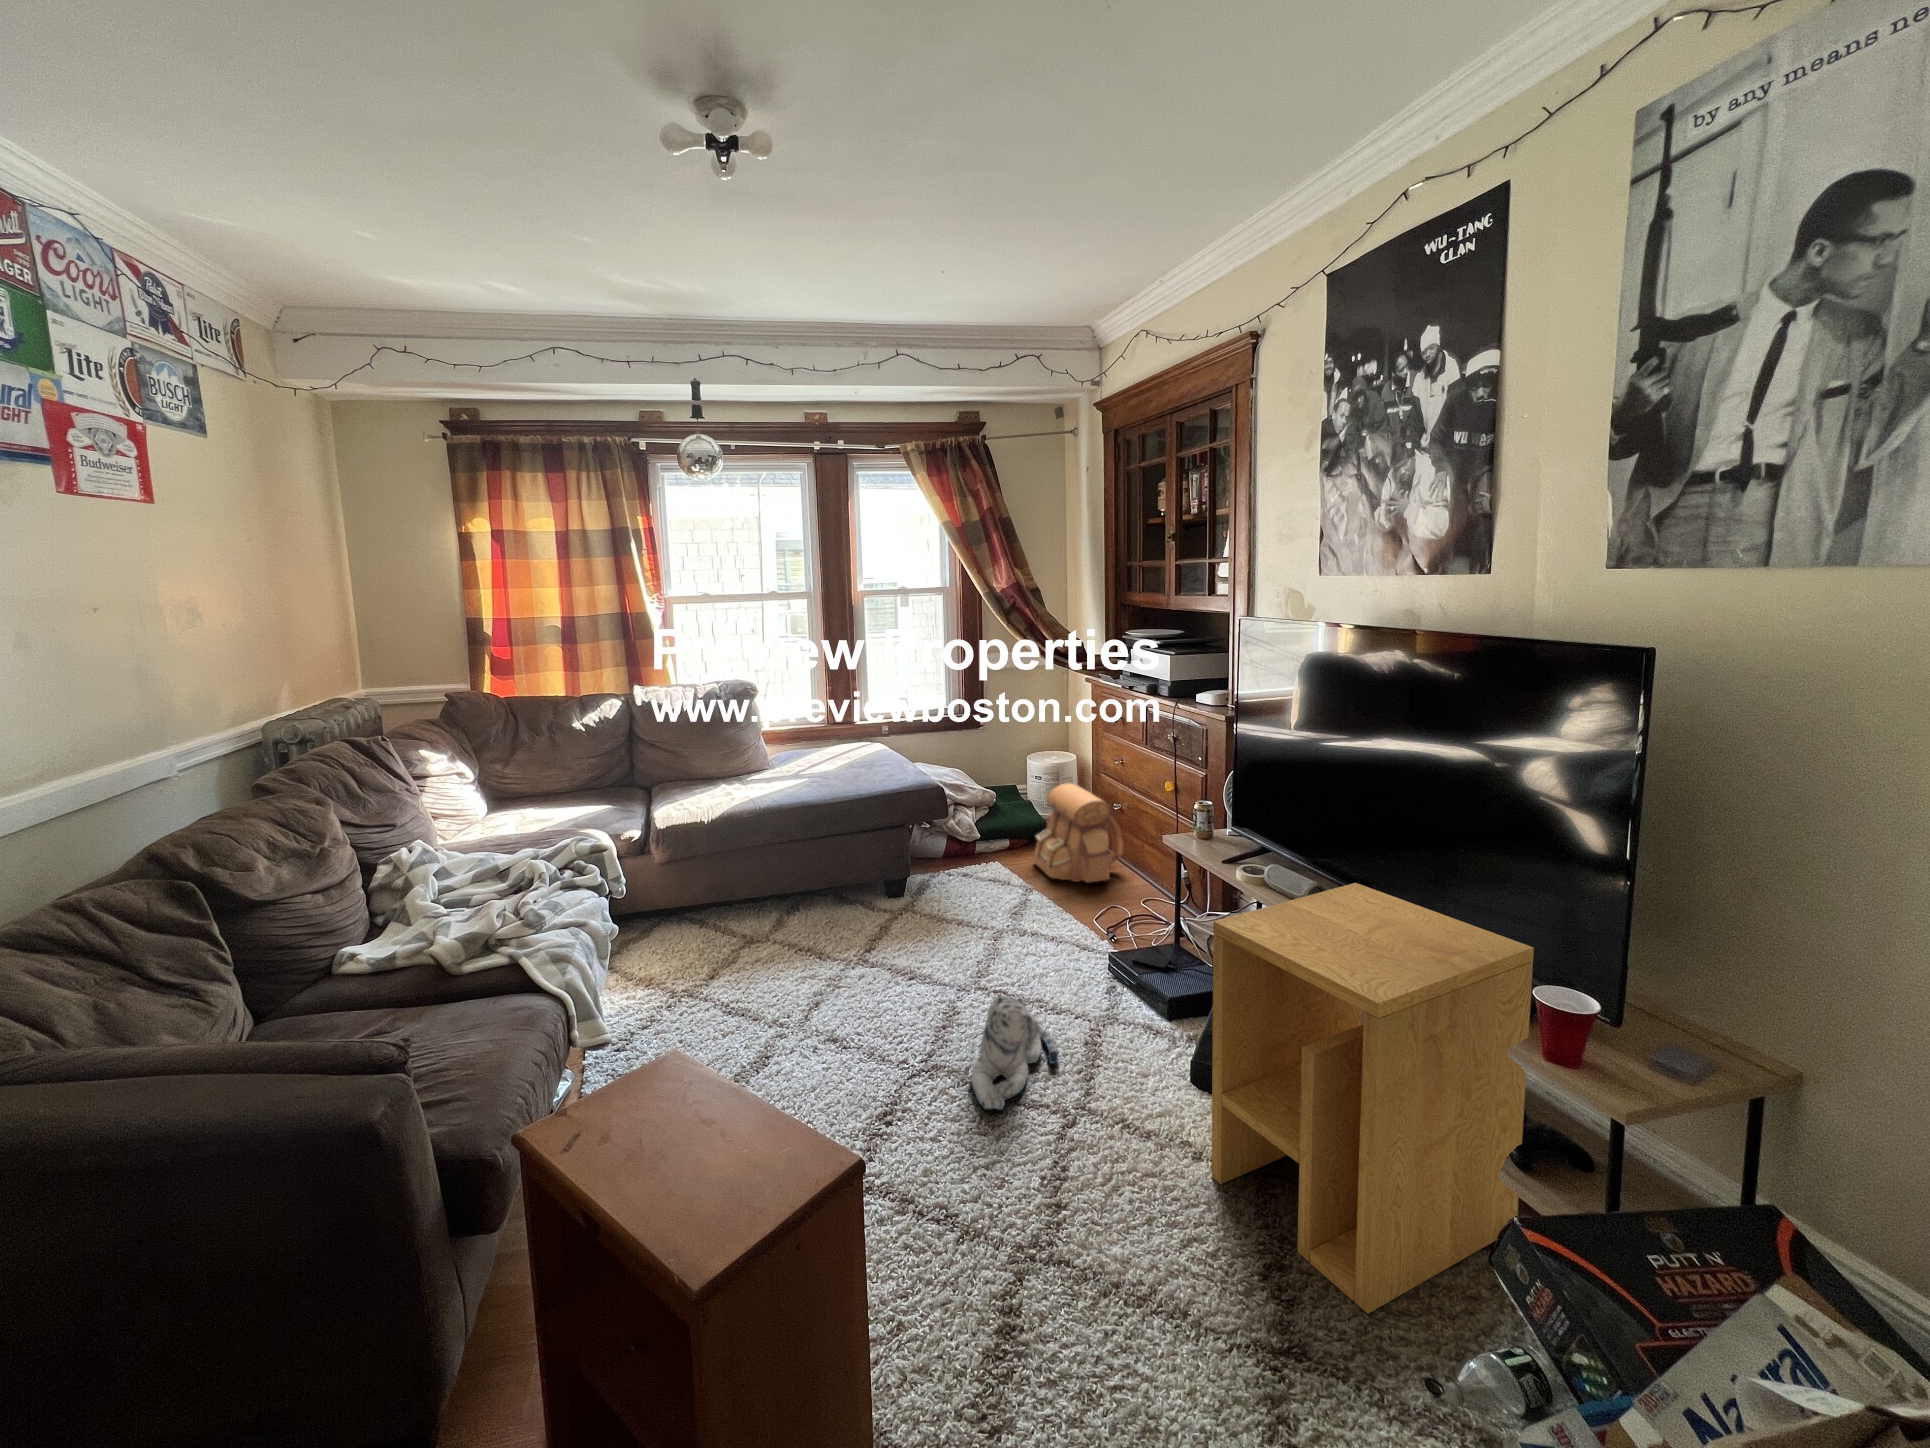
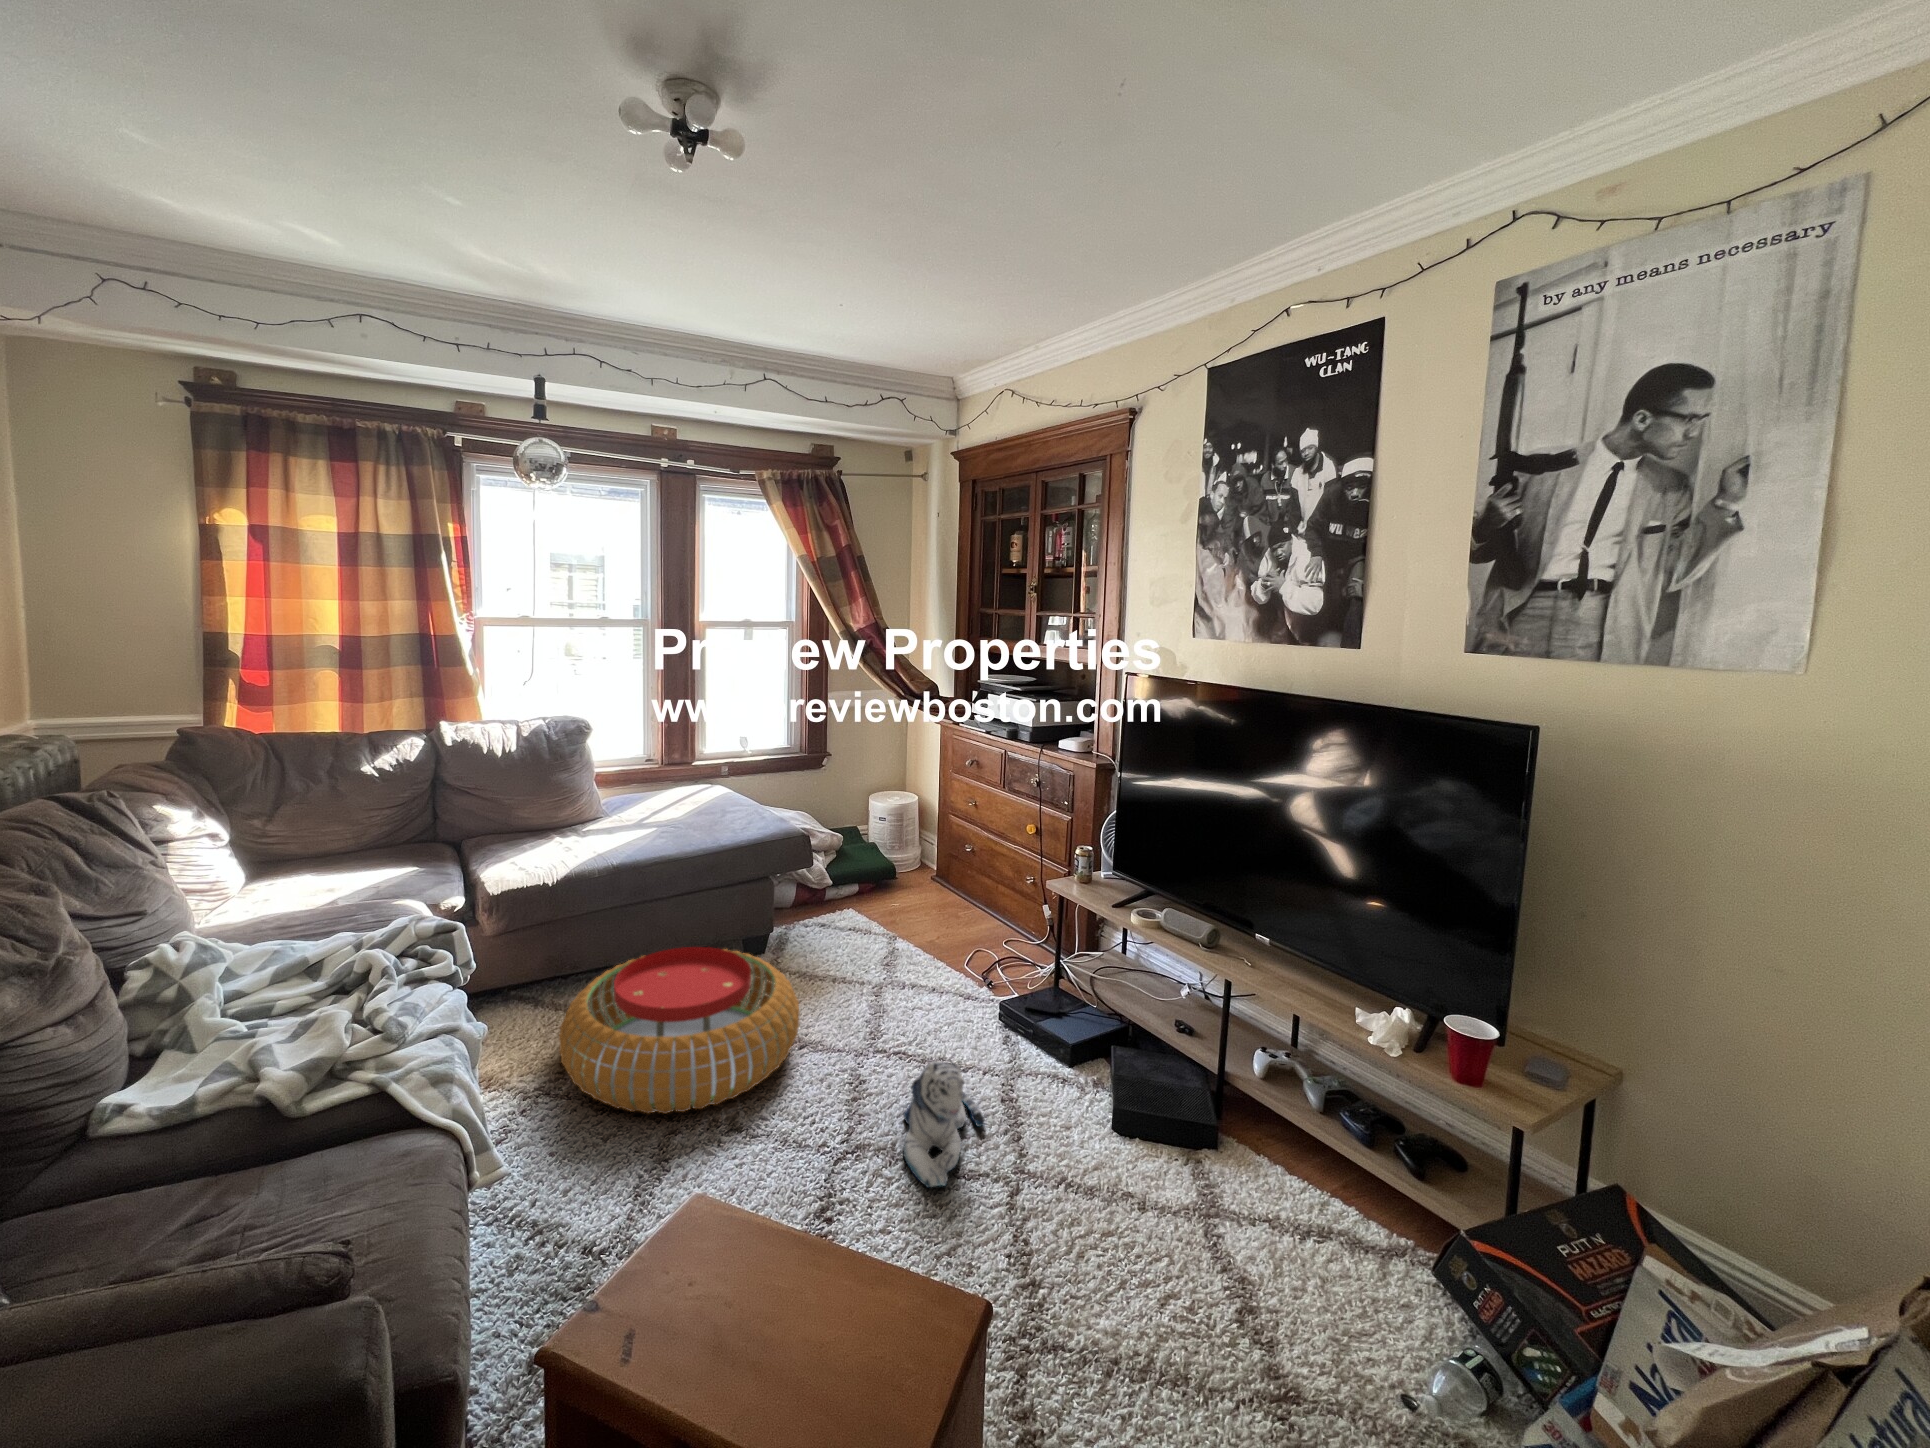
backpack: present [1034,783,1123,882] -> none [890,825,980,926]
side table: present [1212,883,1534,1314] -> none [1163,927,1441,1345]
pouf: none [698,884,907,1023] -> present [559,947,800,1114]

